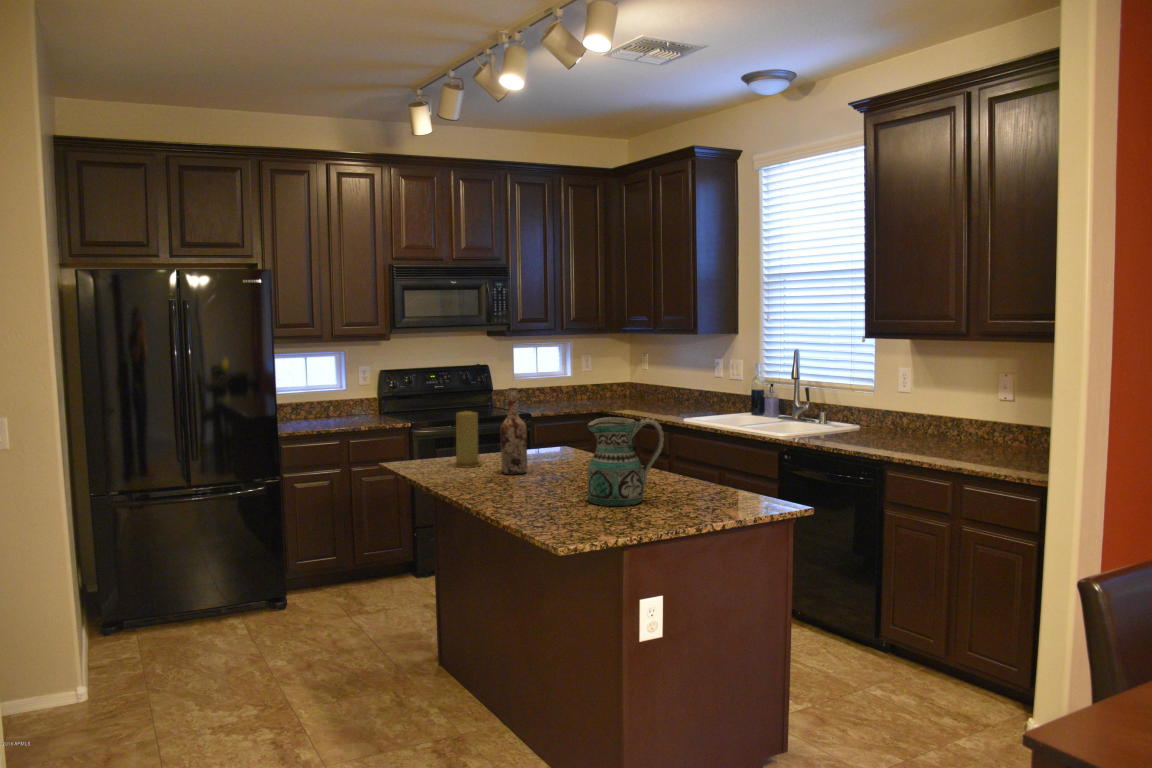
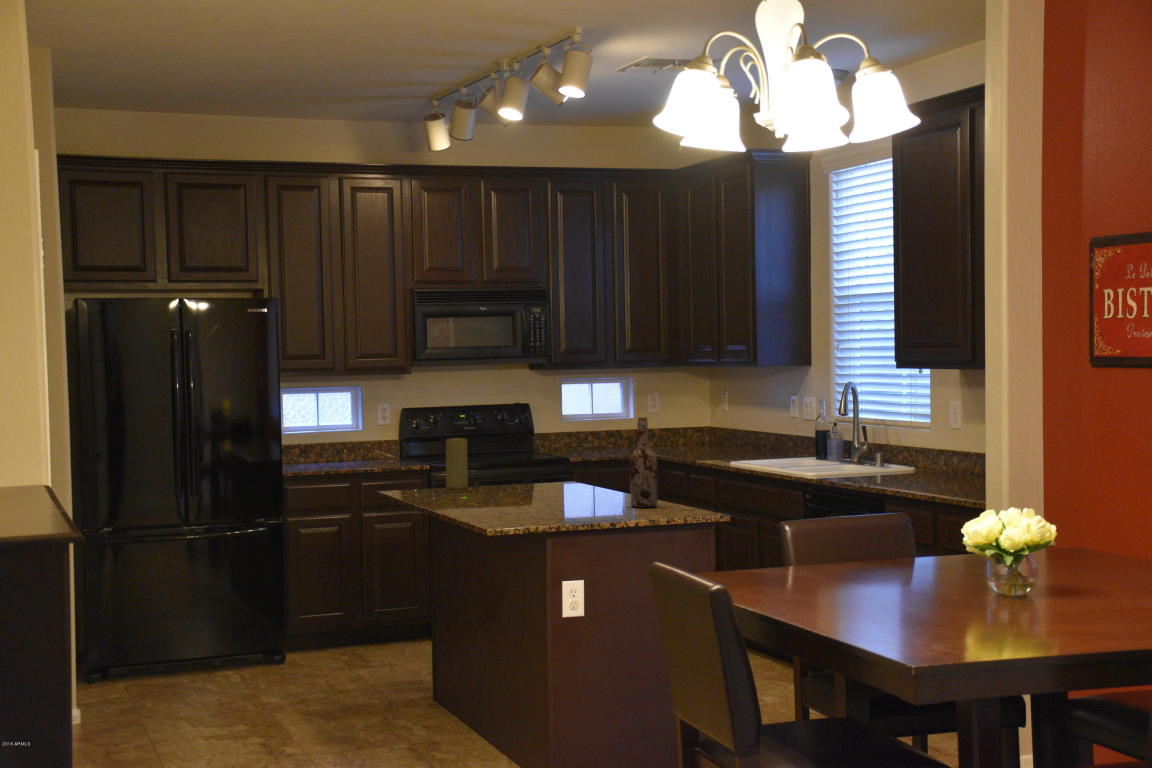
wine bottle: present [500,388,527,475] -> present [630,418,658,508]
ceramic pitcher: present [587,417,664,506] -> none [539,434,608,511]

